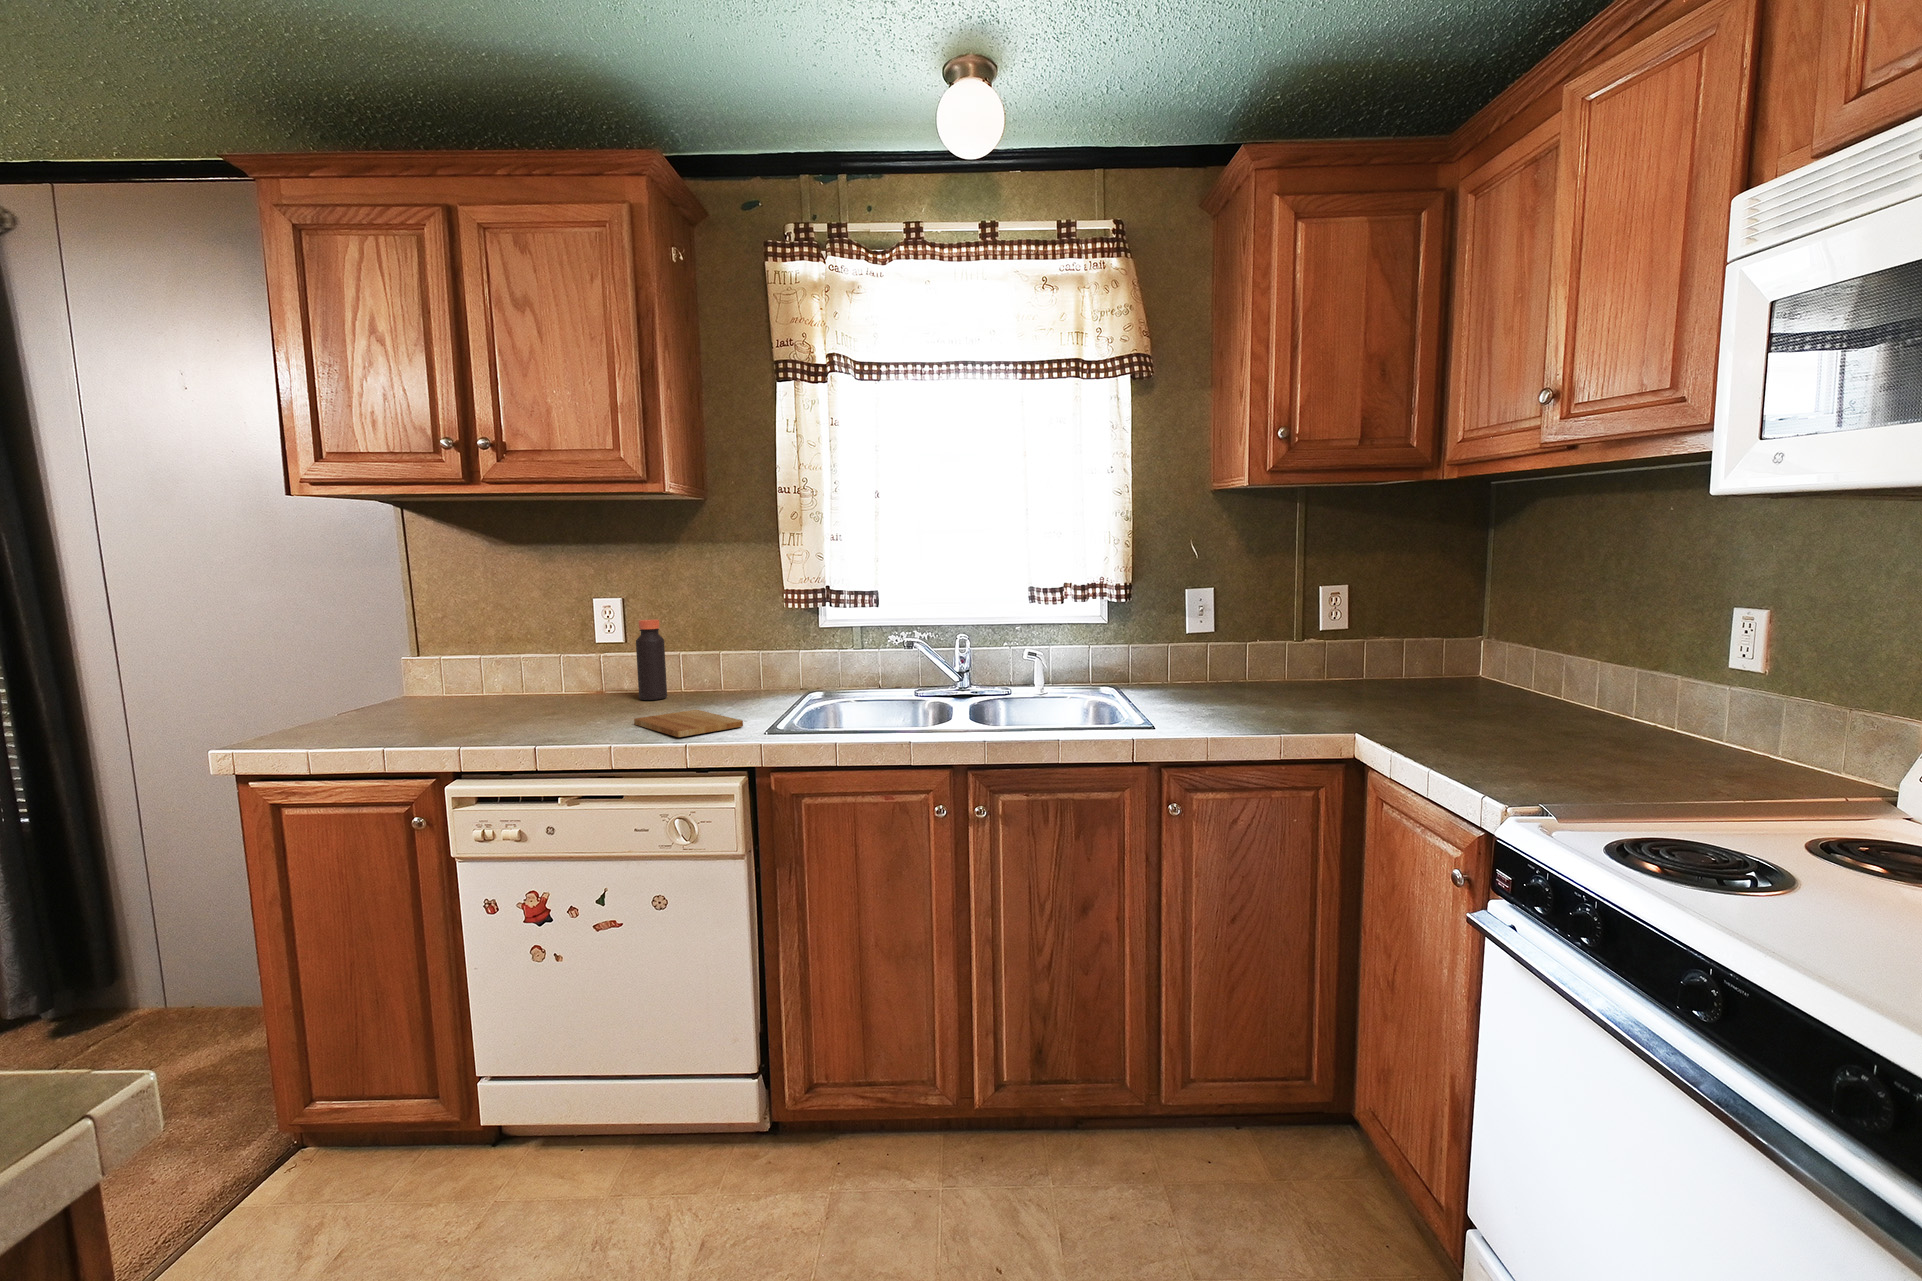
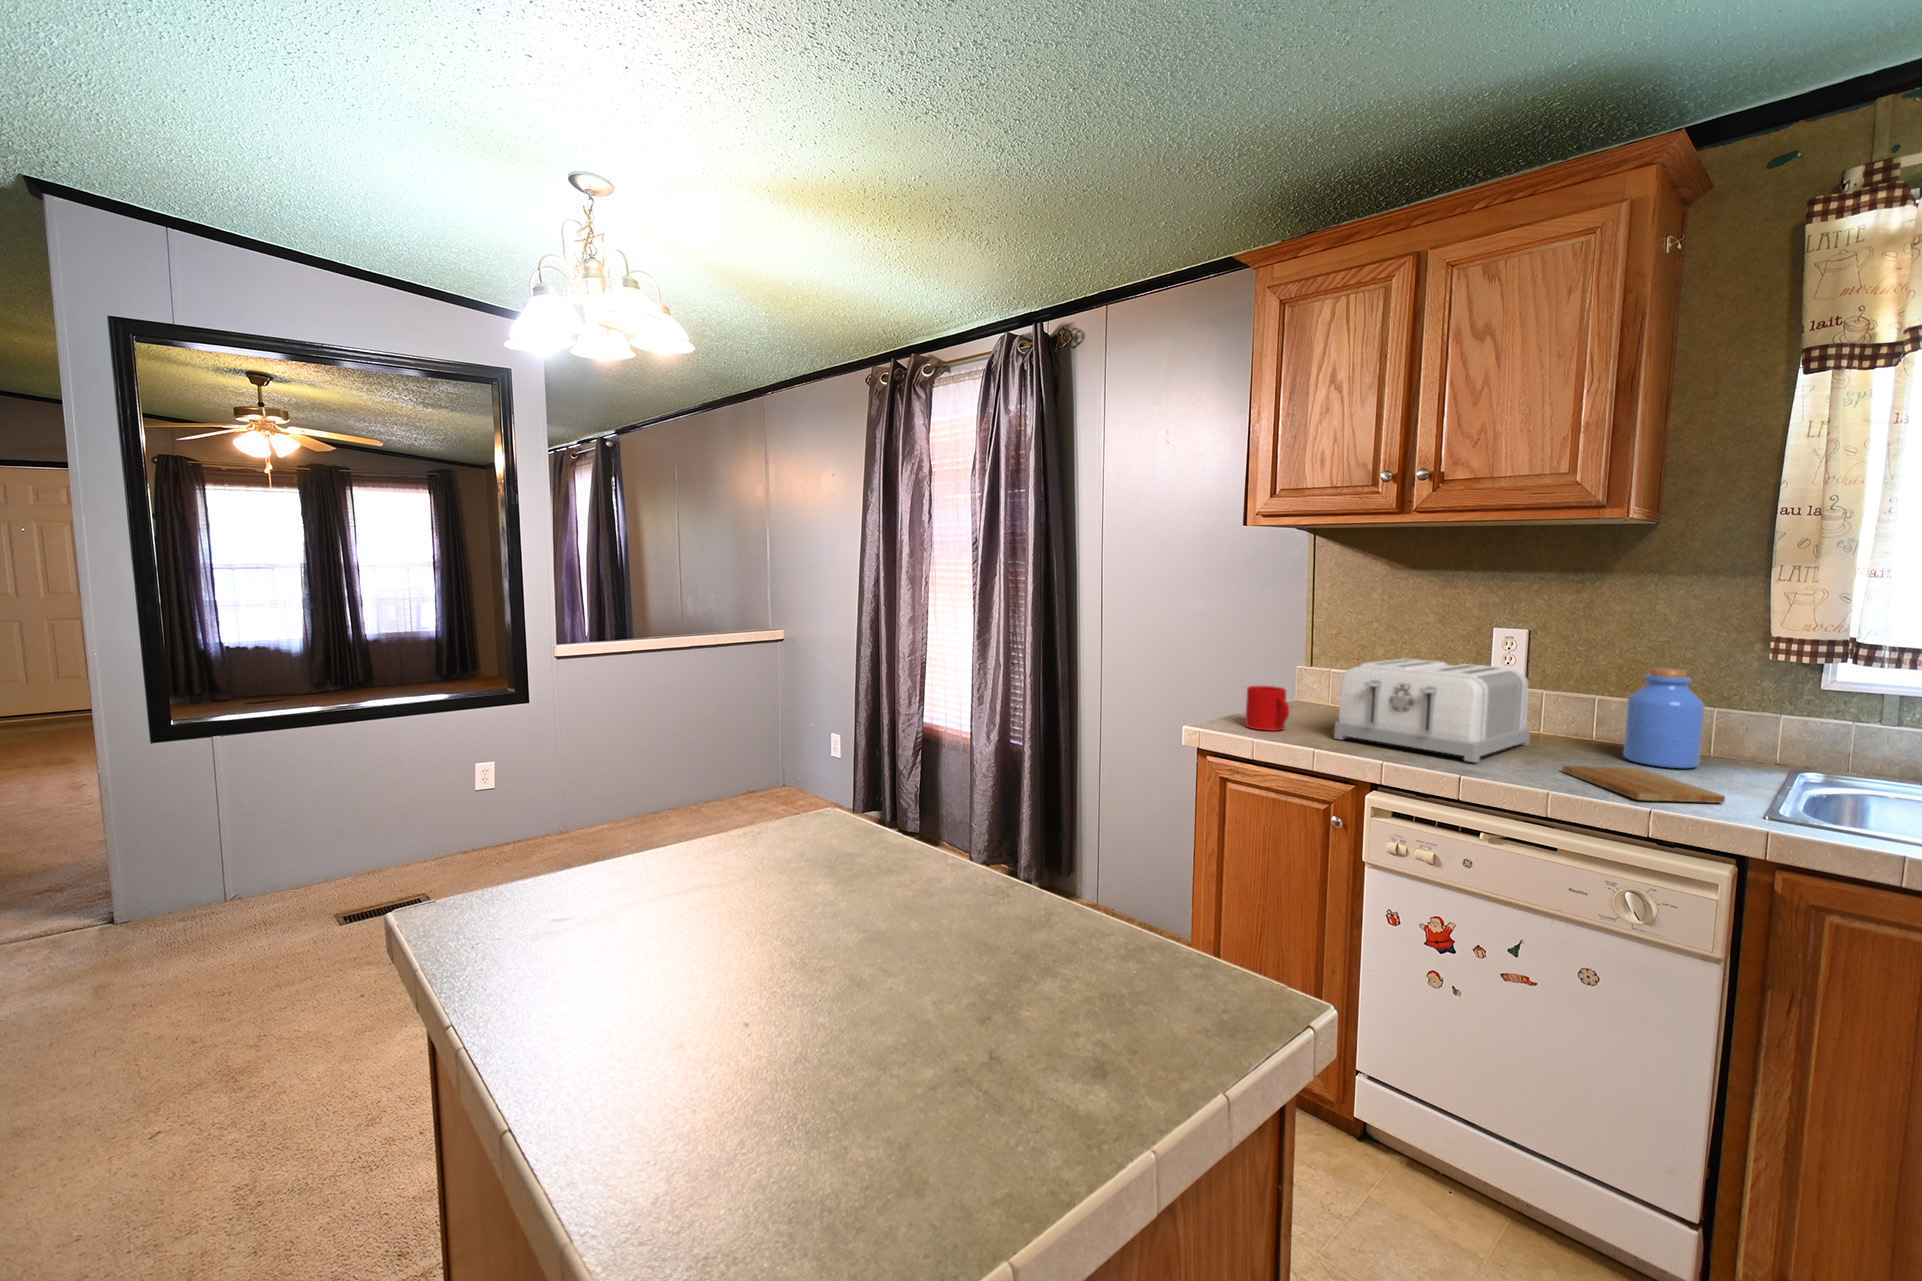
bottle: present [636,620,667,700] -> none [1545,657,1586,746]
jar: none [691,621,745,705] -> present [1623,668,1705,768]
toaster: none [417,635,623,732] -> present [1334,658,1530,762]
mug: none [305,684,363,738] -> present [1245,686,1289,731]

